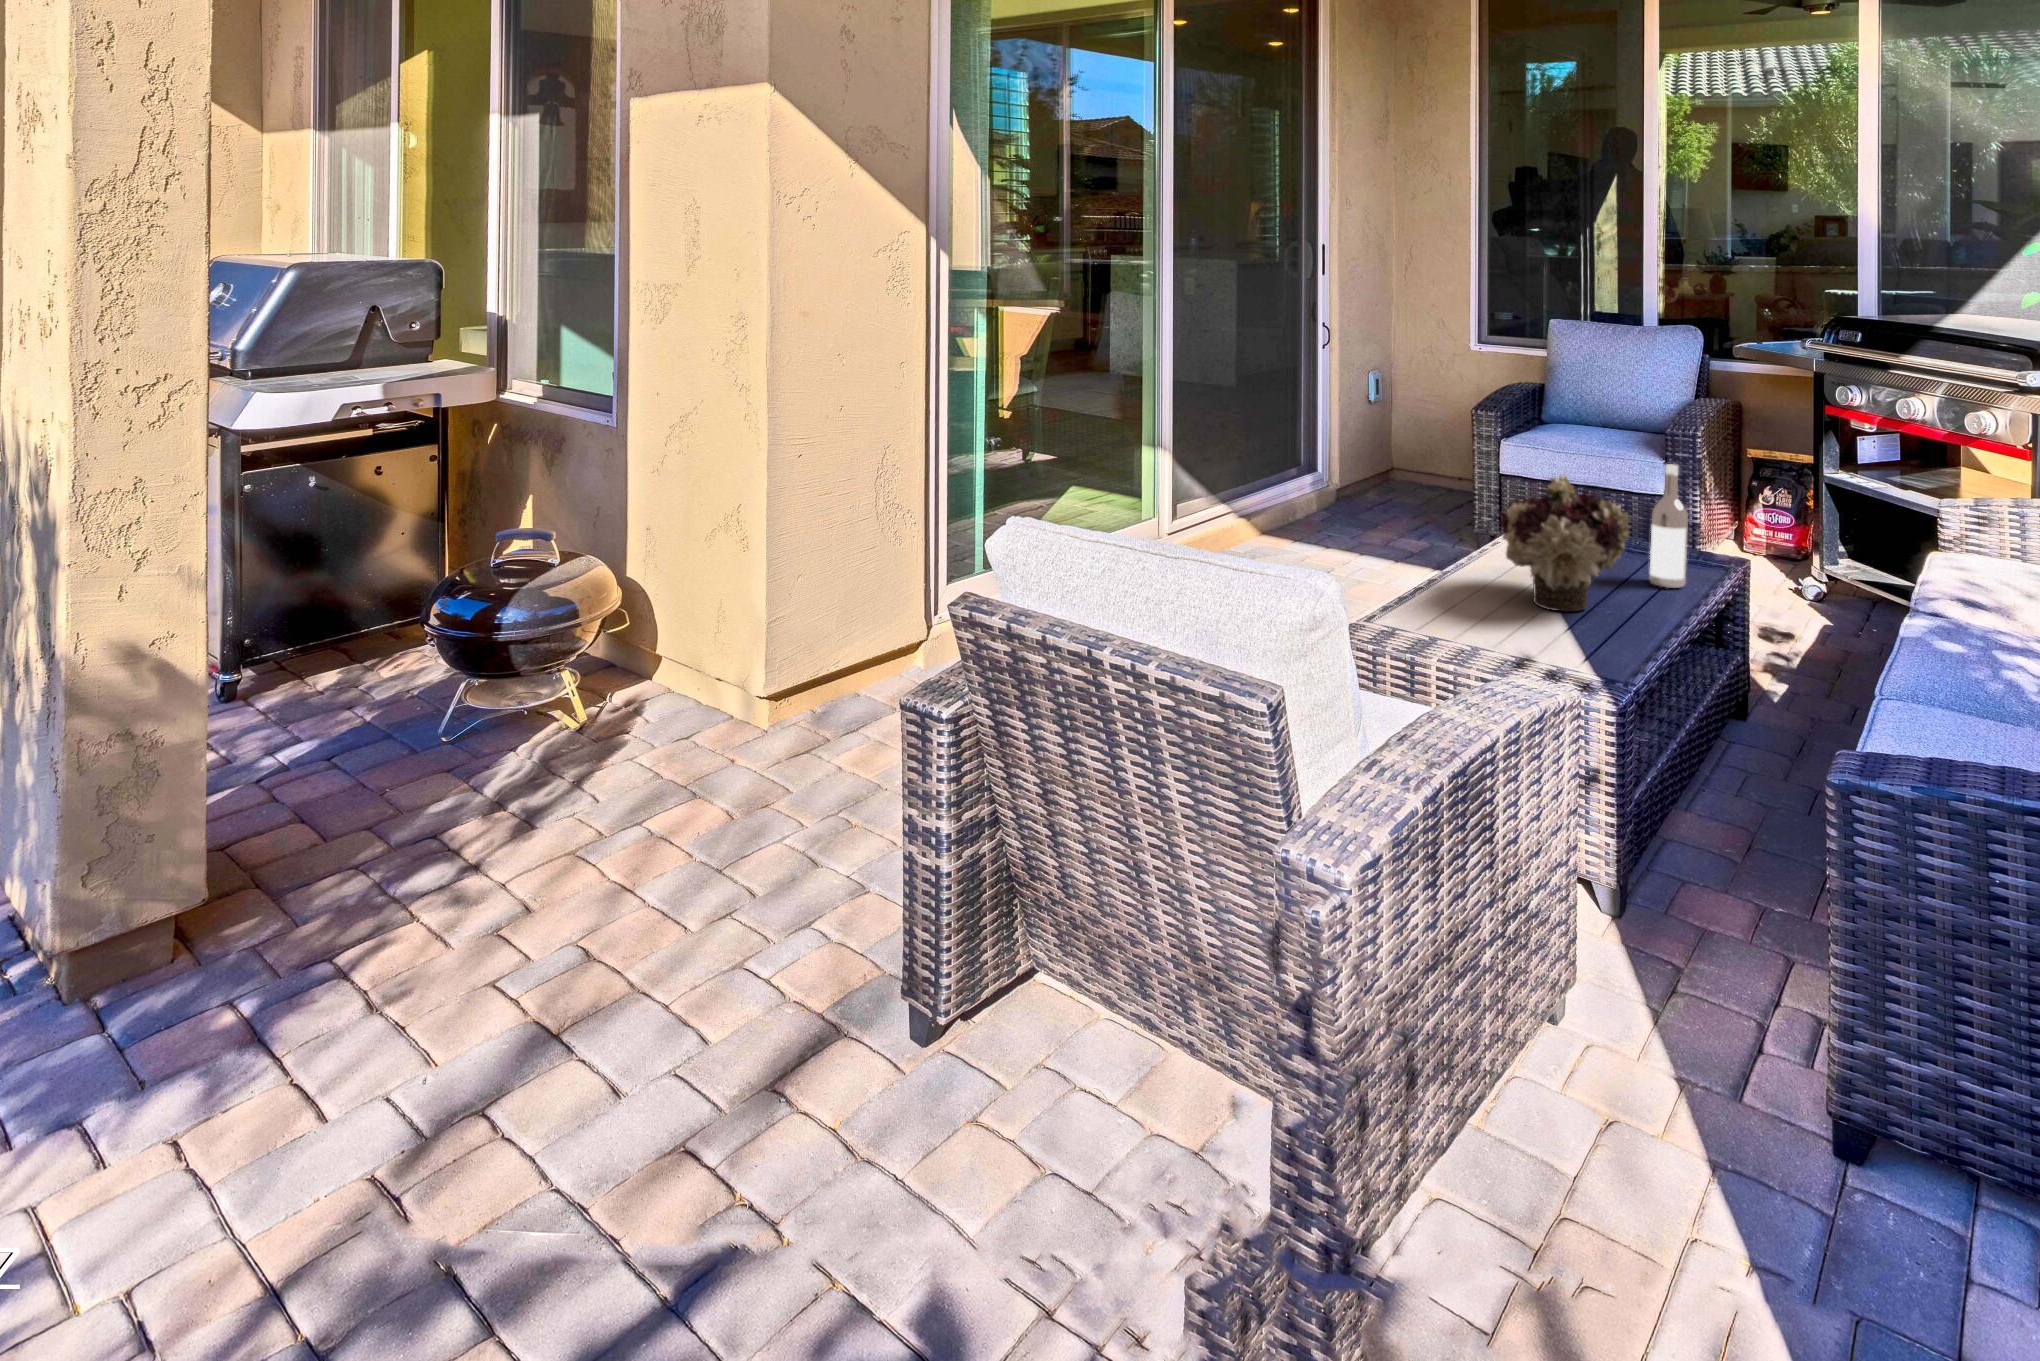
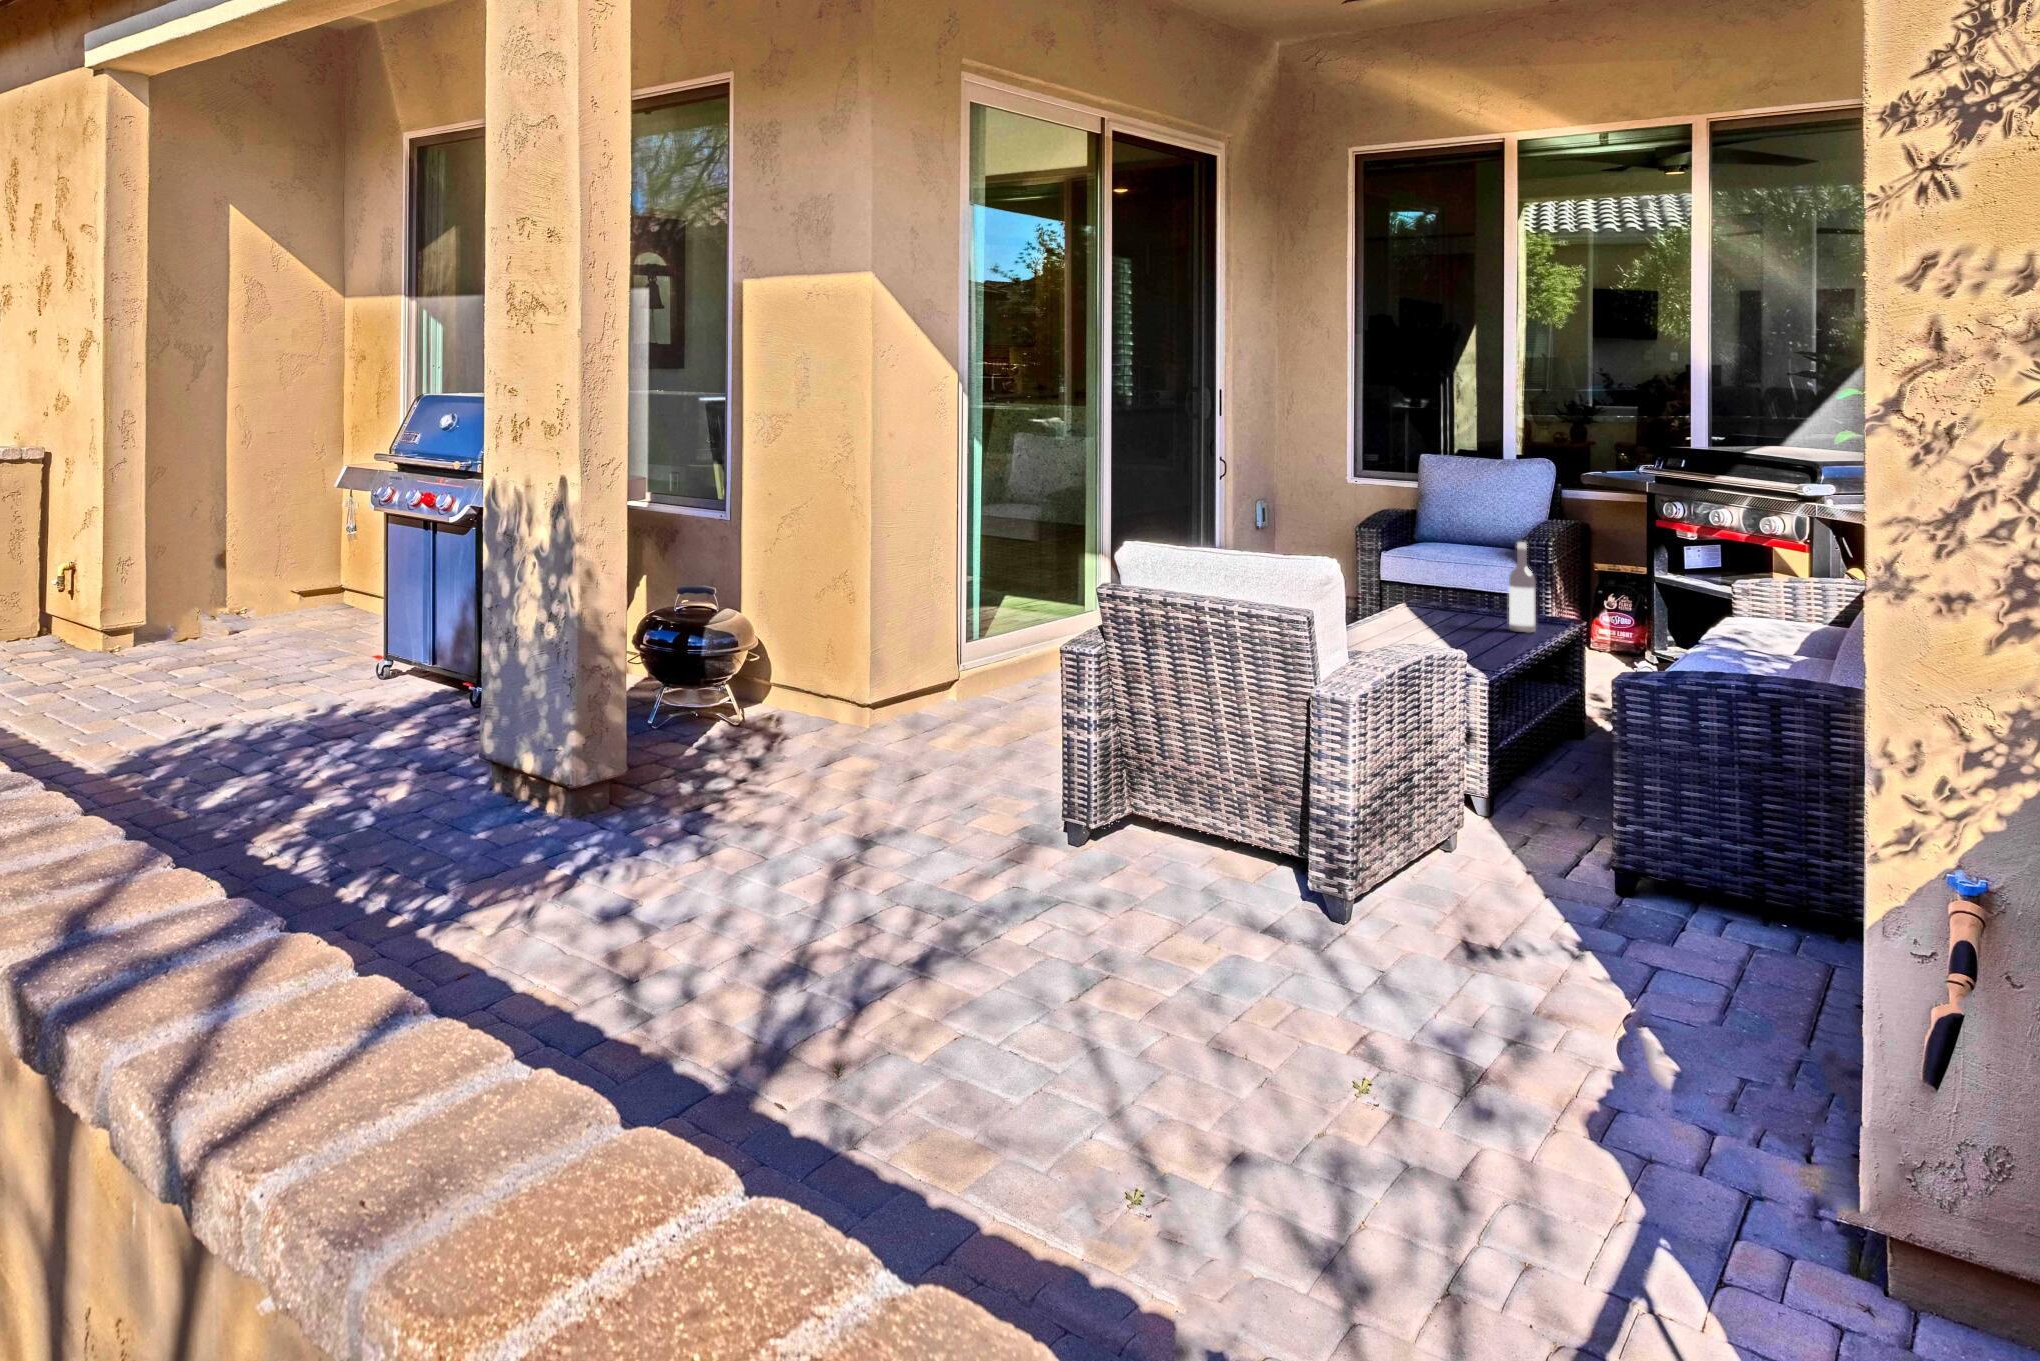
flower arrangement: present [1500,474,1630,611] -> none [1396,543,1494,641]

